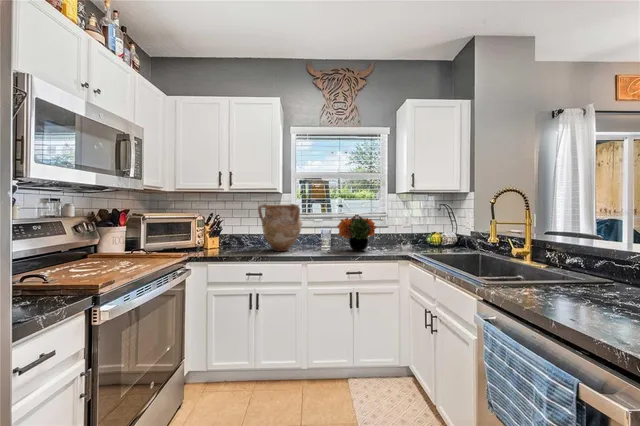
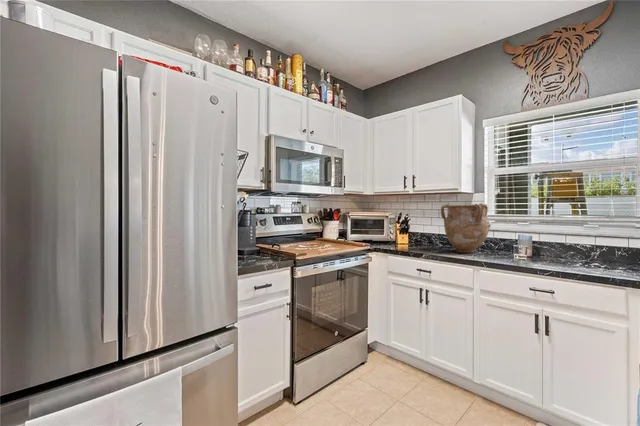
flower arrangement: present [337,215,376,251] -> none [536,216,604,264]

